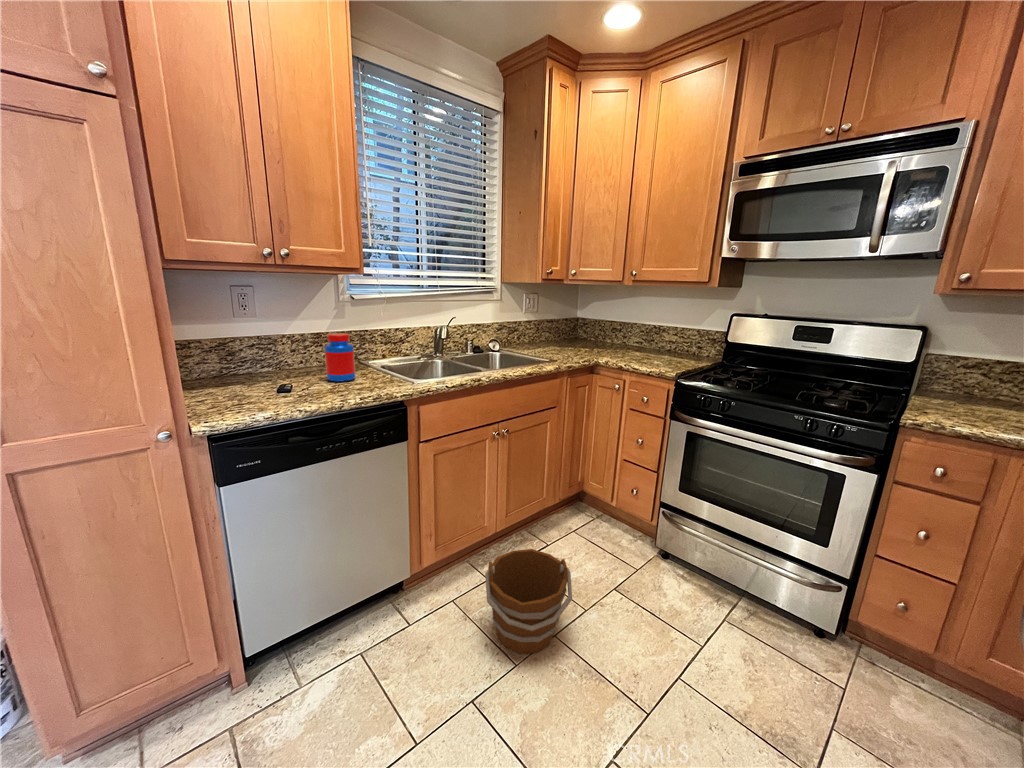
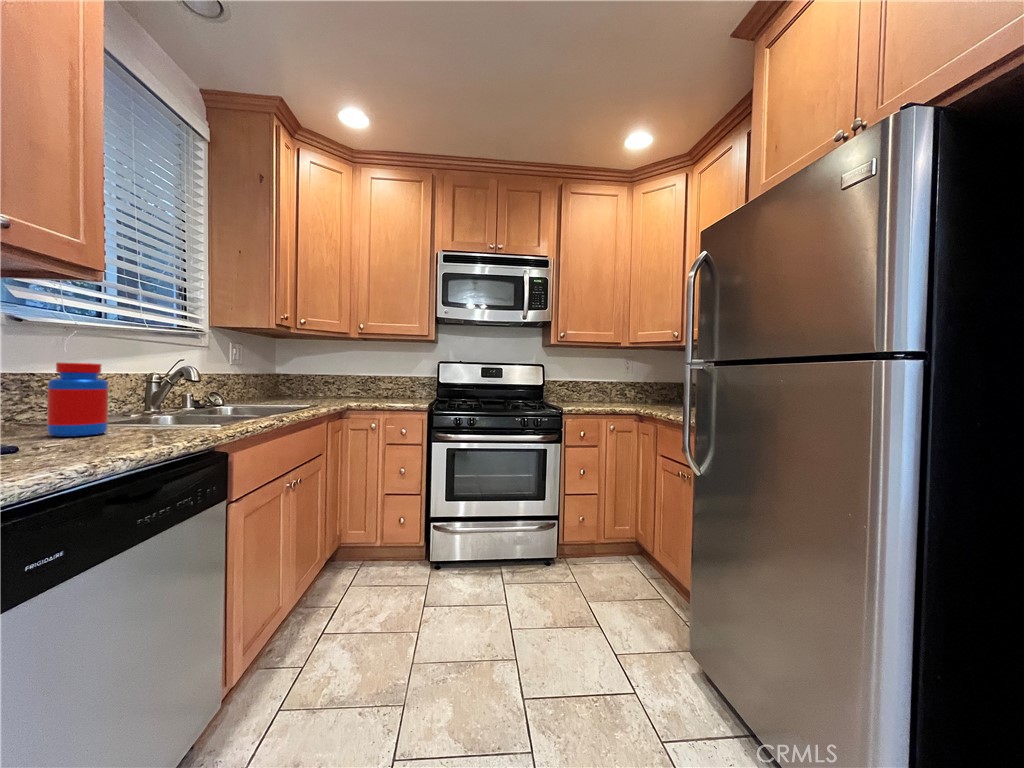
bucket: present [485,549,572,654] -> none [341,579,432,699]

